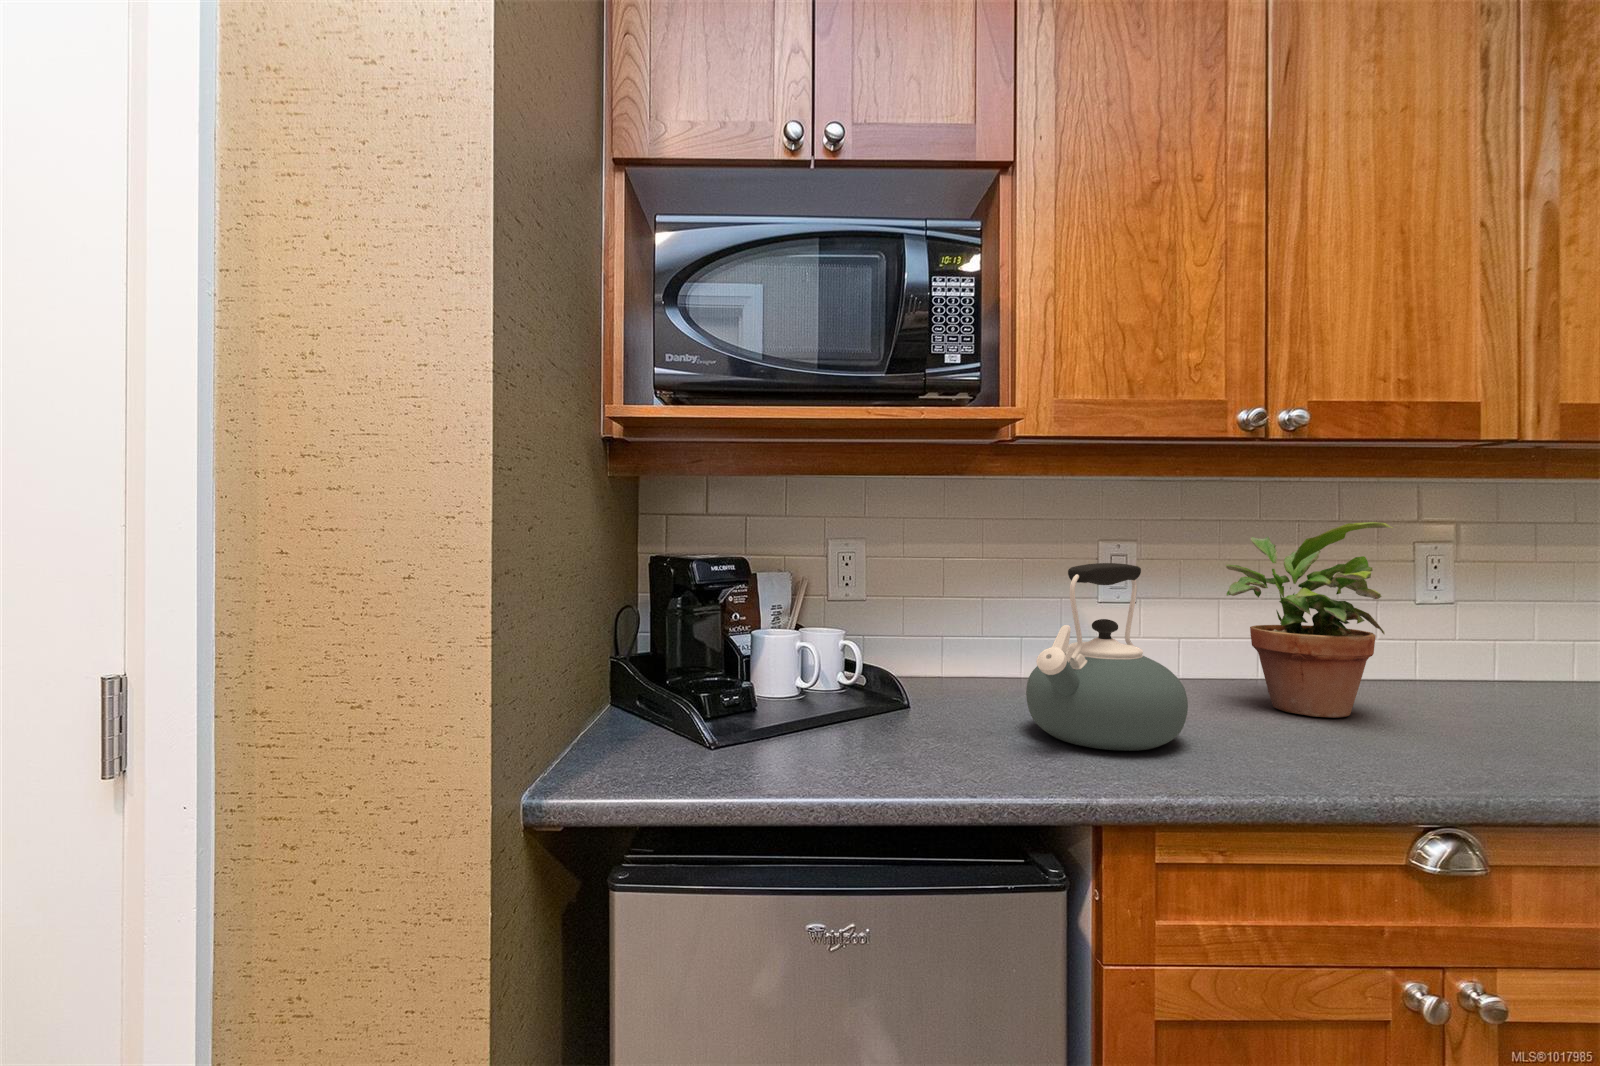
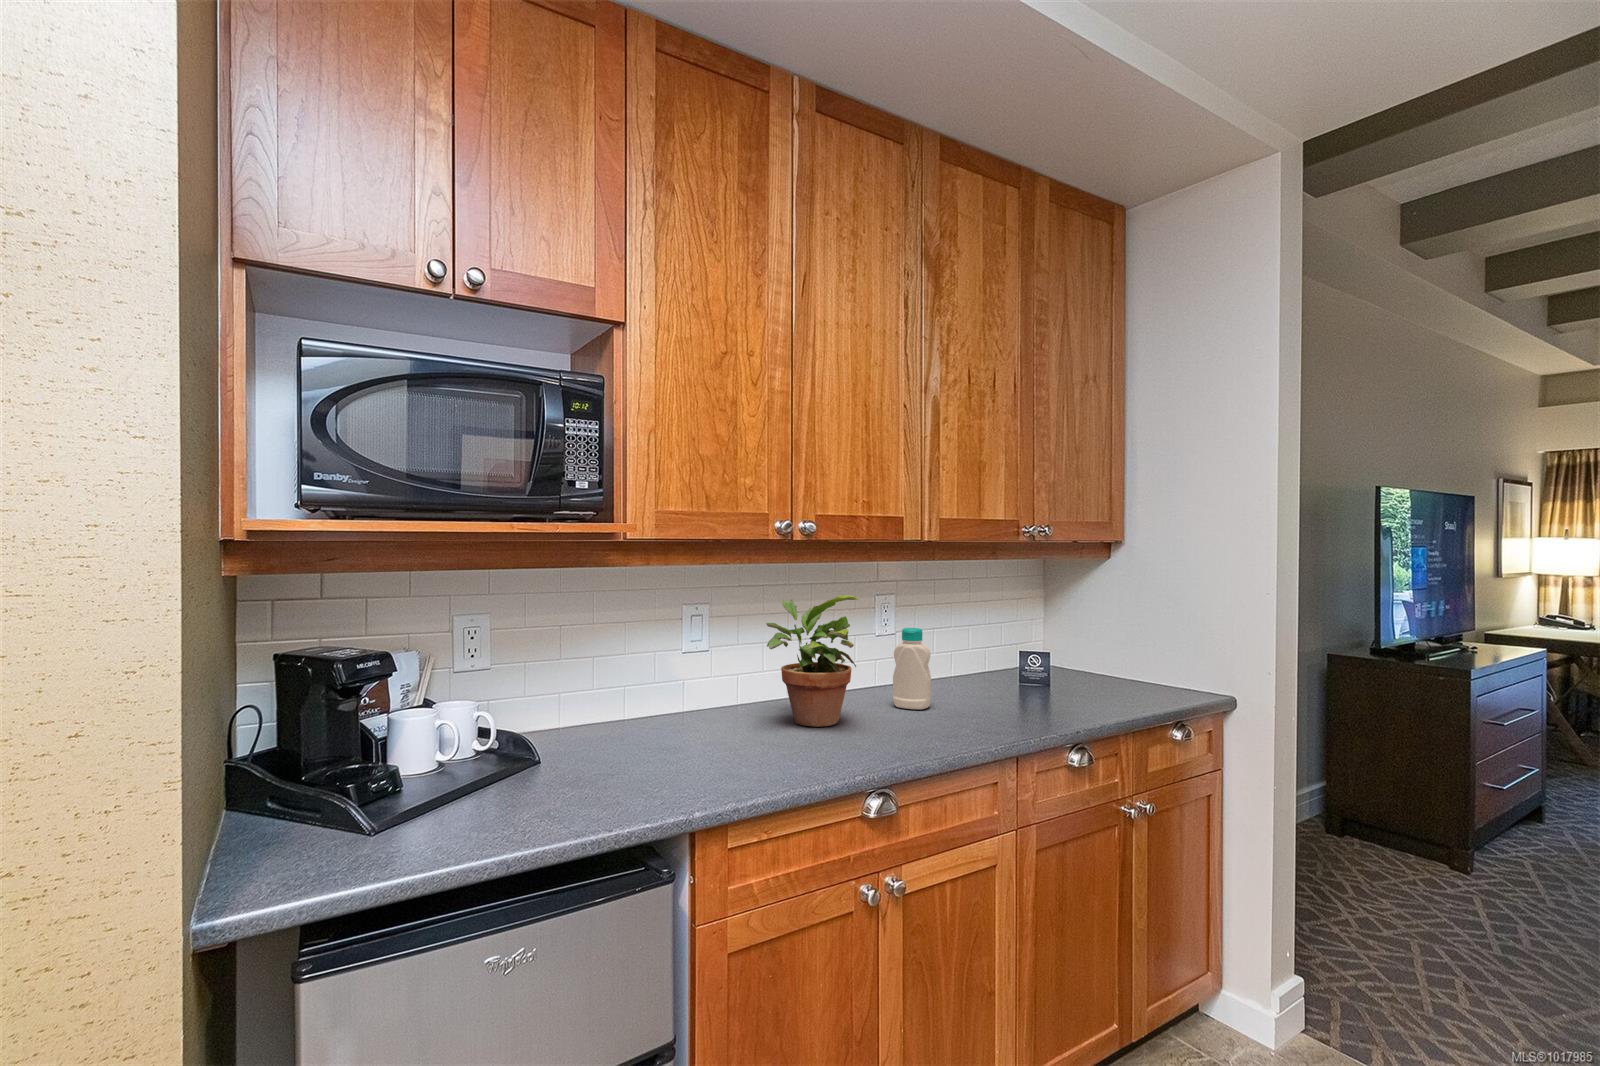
kettle: present [1026,563,1188,751] -> none [637,638,745,775]
bottle: none [1454,585,1535,716] -> present [893,628,931,709]

